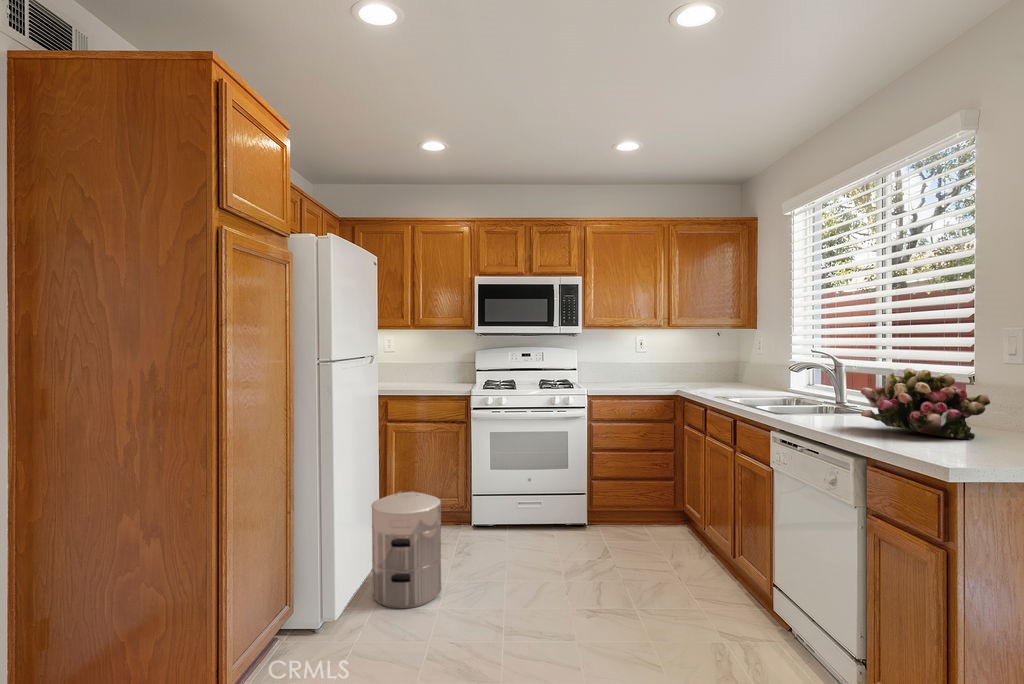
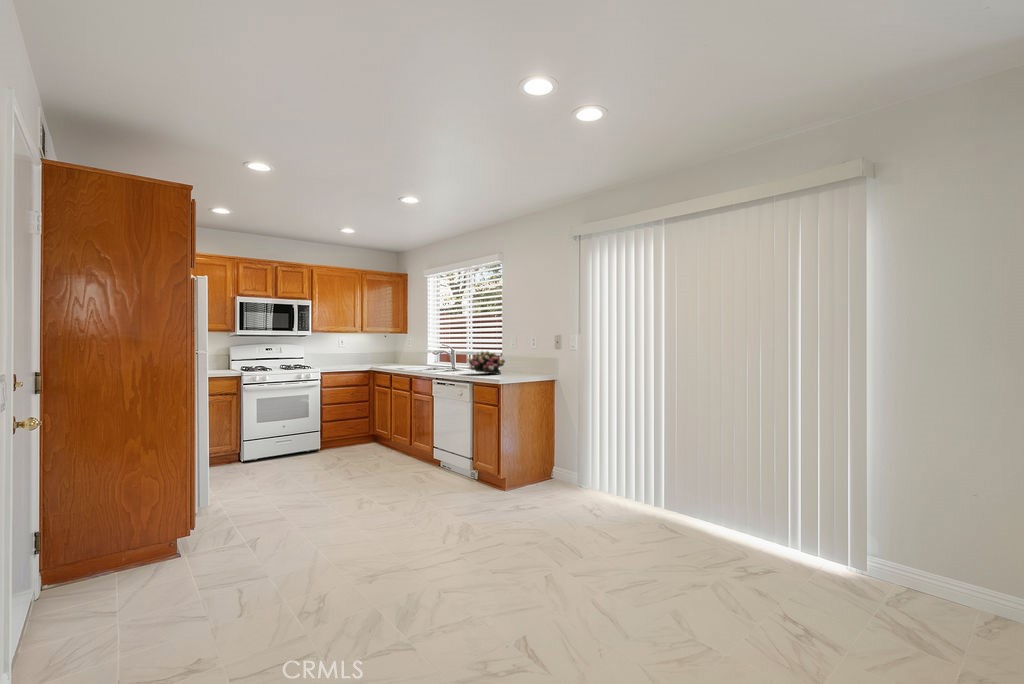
waste bin: present [372,490,441,608] -> none [218,428,263,495]

